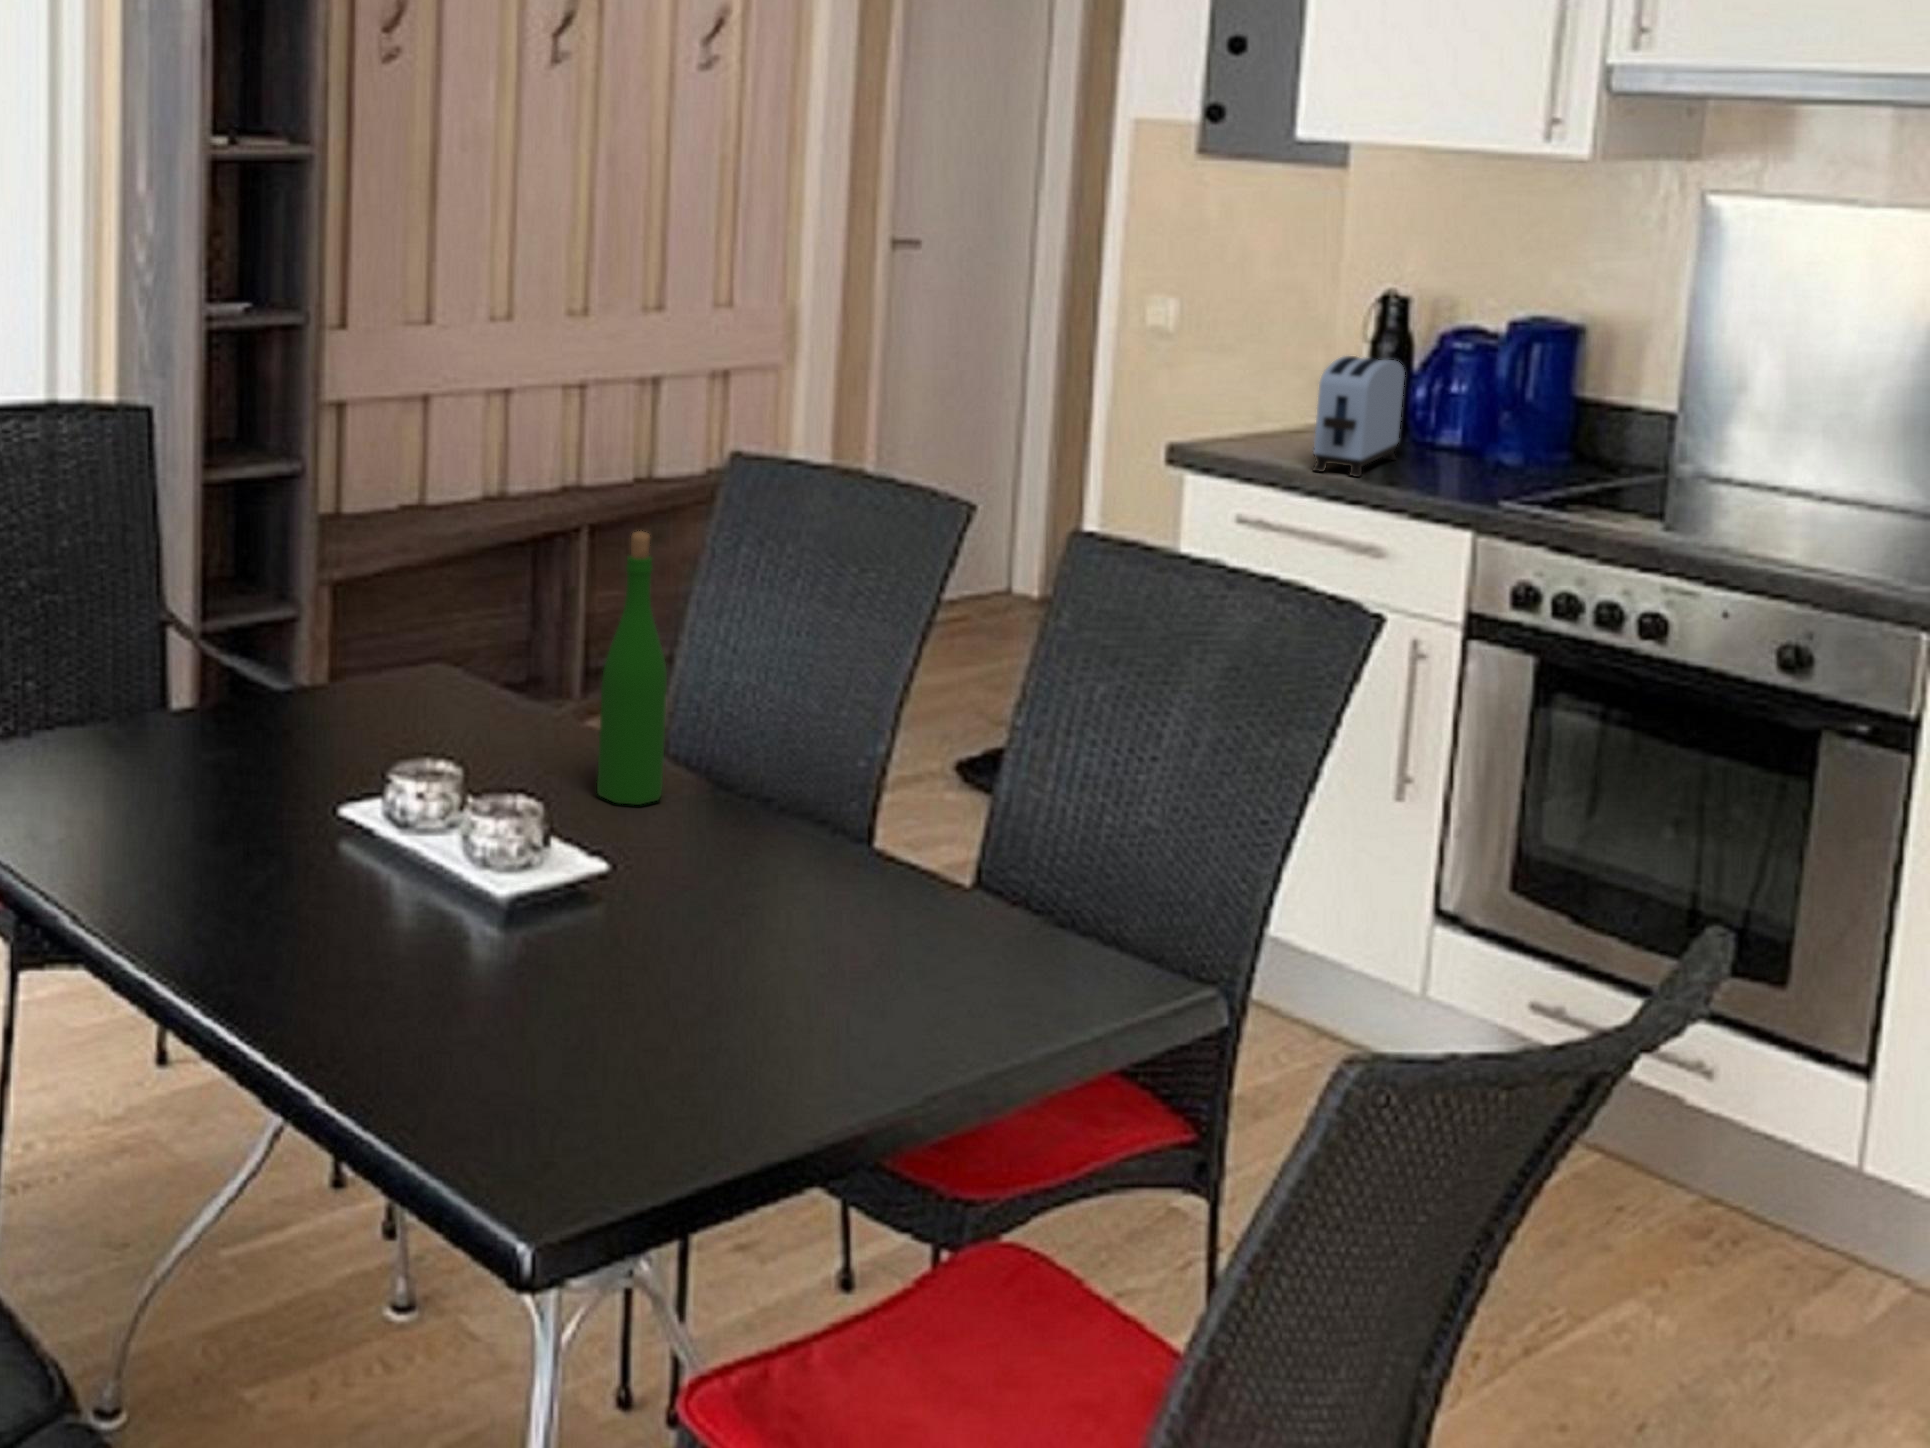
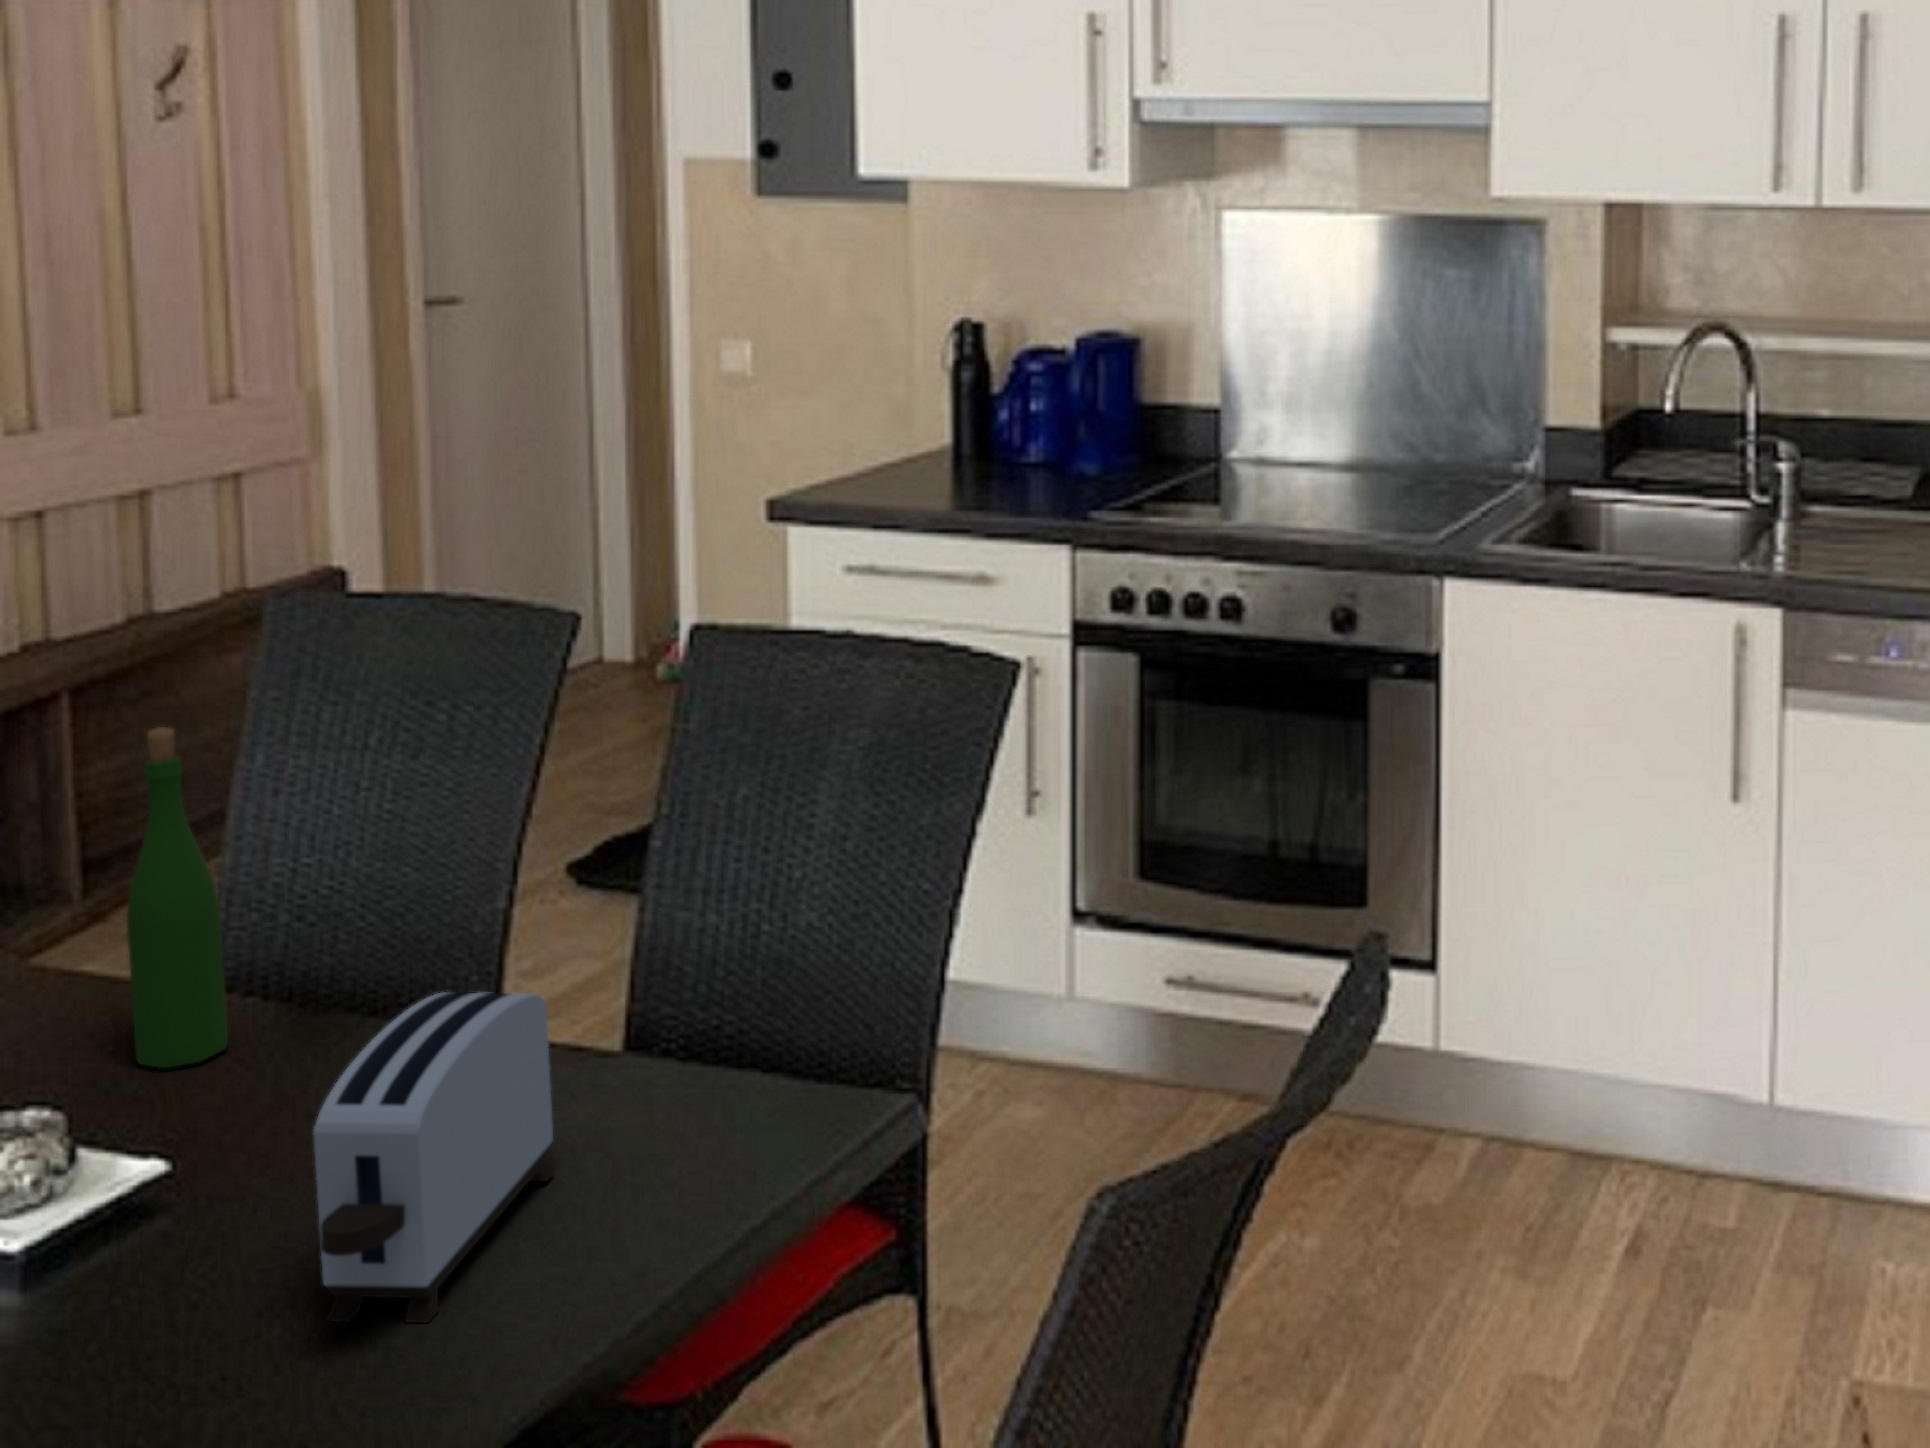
toaster: present [1313,356,1405,477] -> present [313,992,554,1323]

